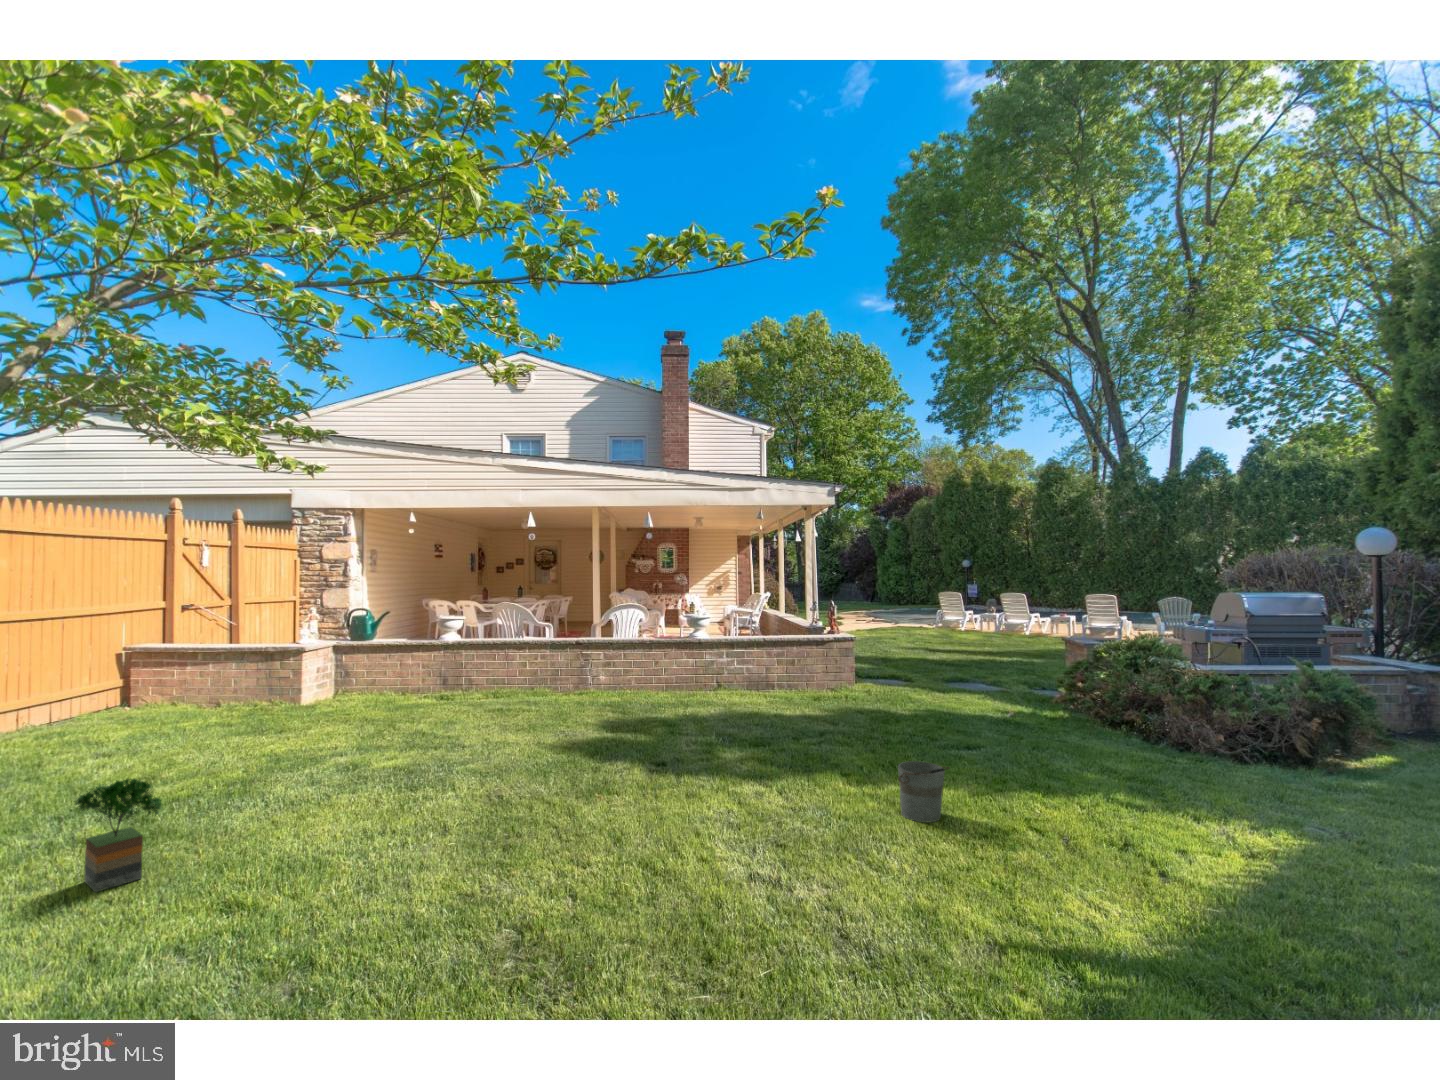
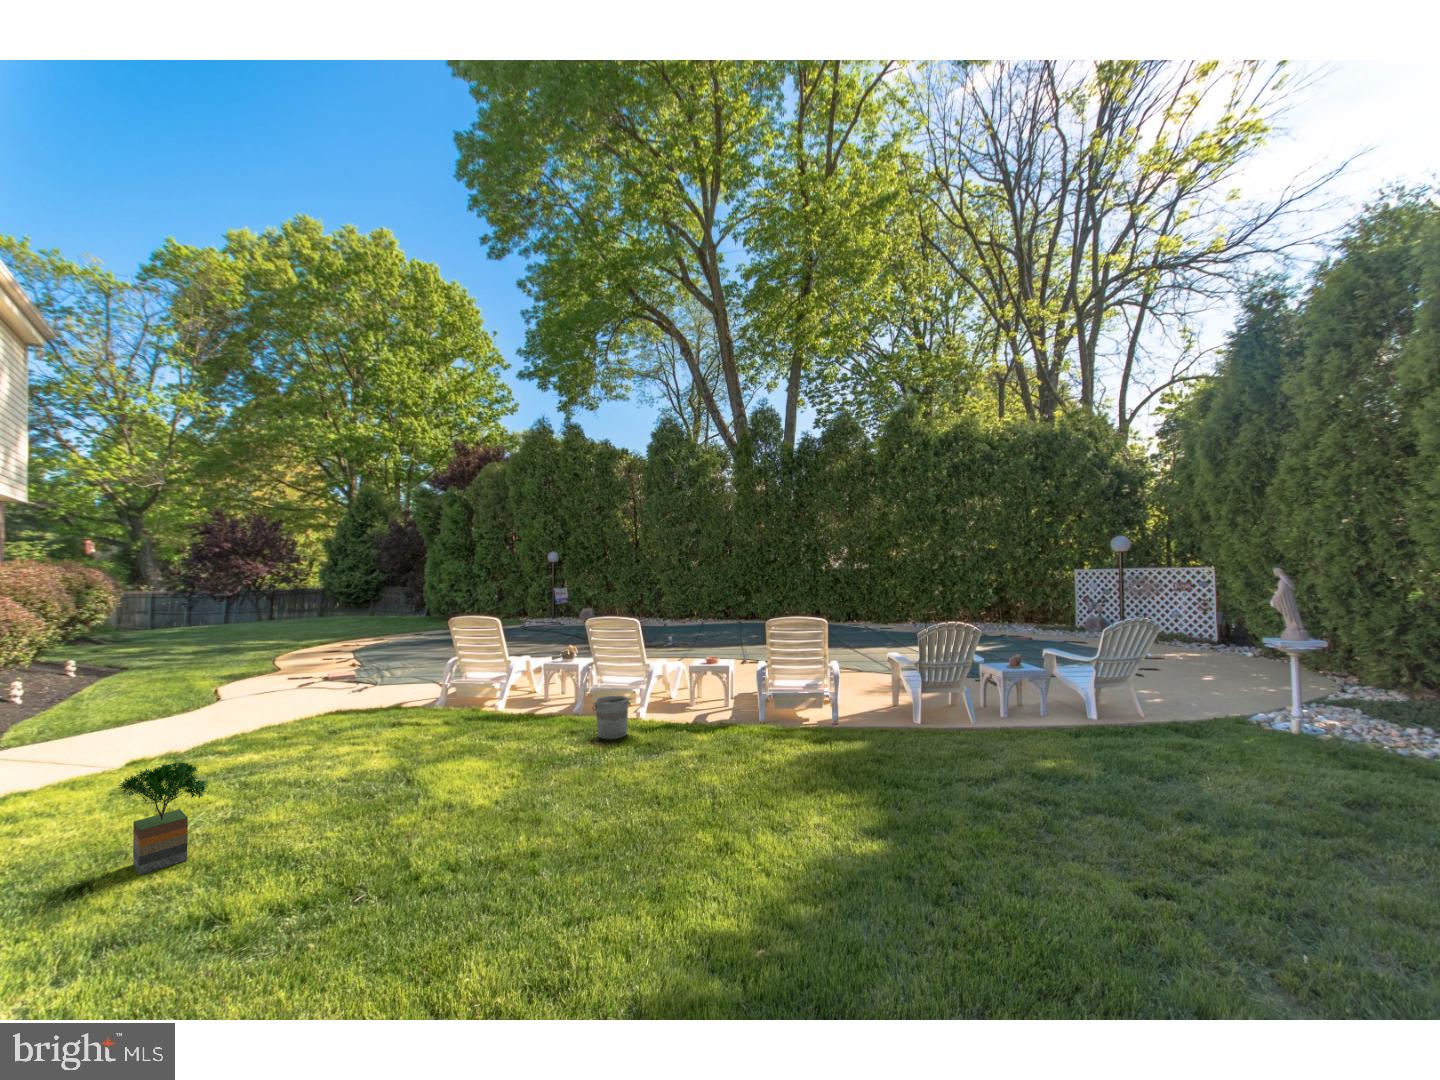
bucket: present [898,761,949,822] -> present [593,696,631,739]

